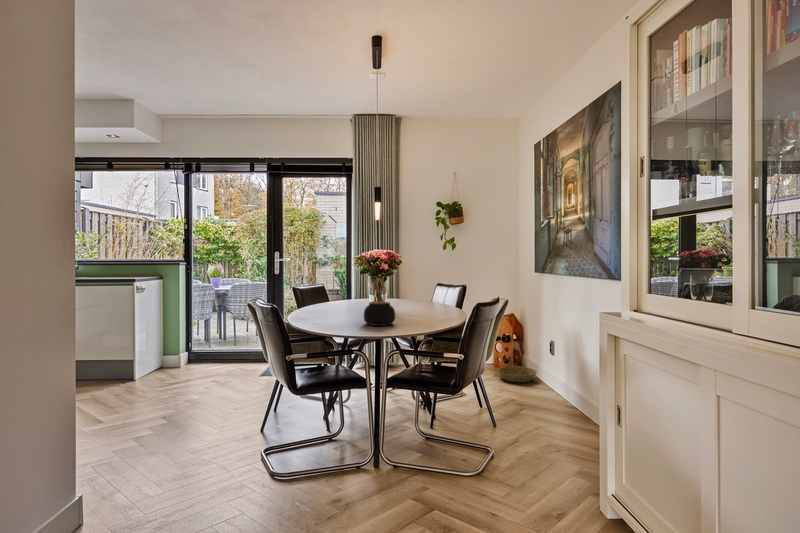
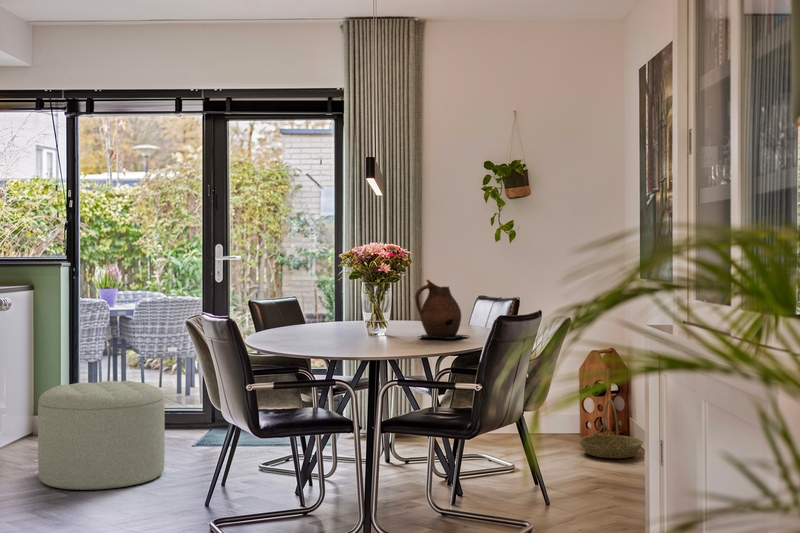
ceramic pitcher: none [406,275,442,317] -> present [415,280,469,339]
teapot: present [364,278,395,326] -> none [351,282,395,348]
ottoman: none [151,340,238,417] -> present [38,381,165,491]

